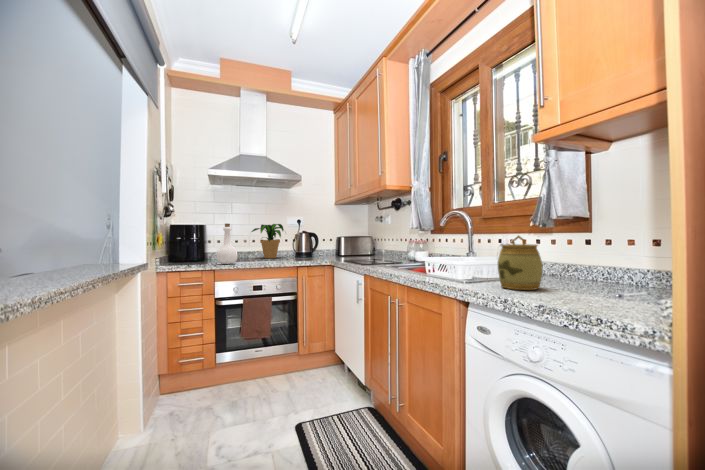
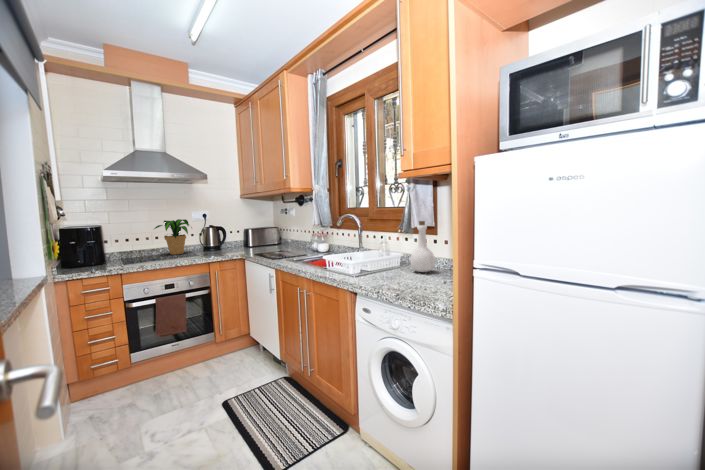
bottle: present [217,224,238,264] -> present [411,221,435,272]
jar: present [498,236,542,290] -> none [376,243,403,281]

